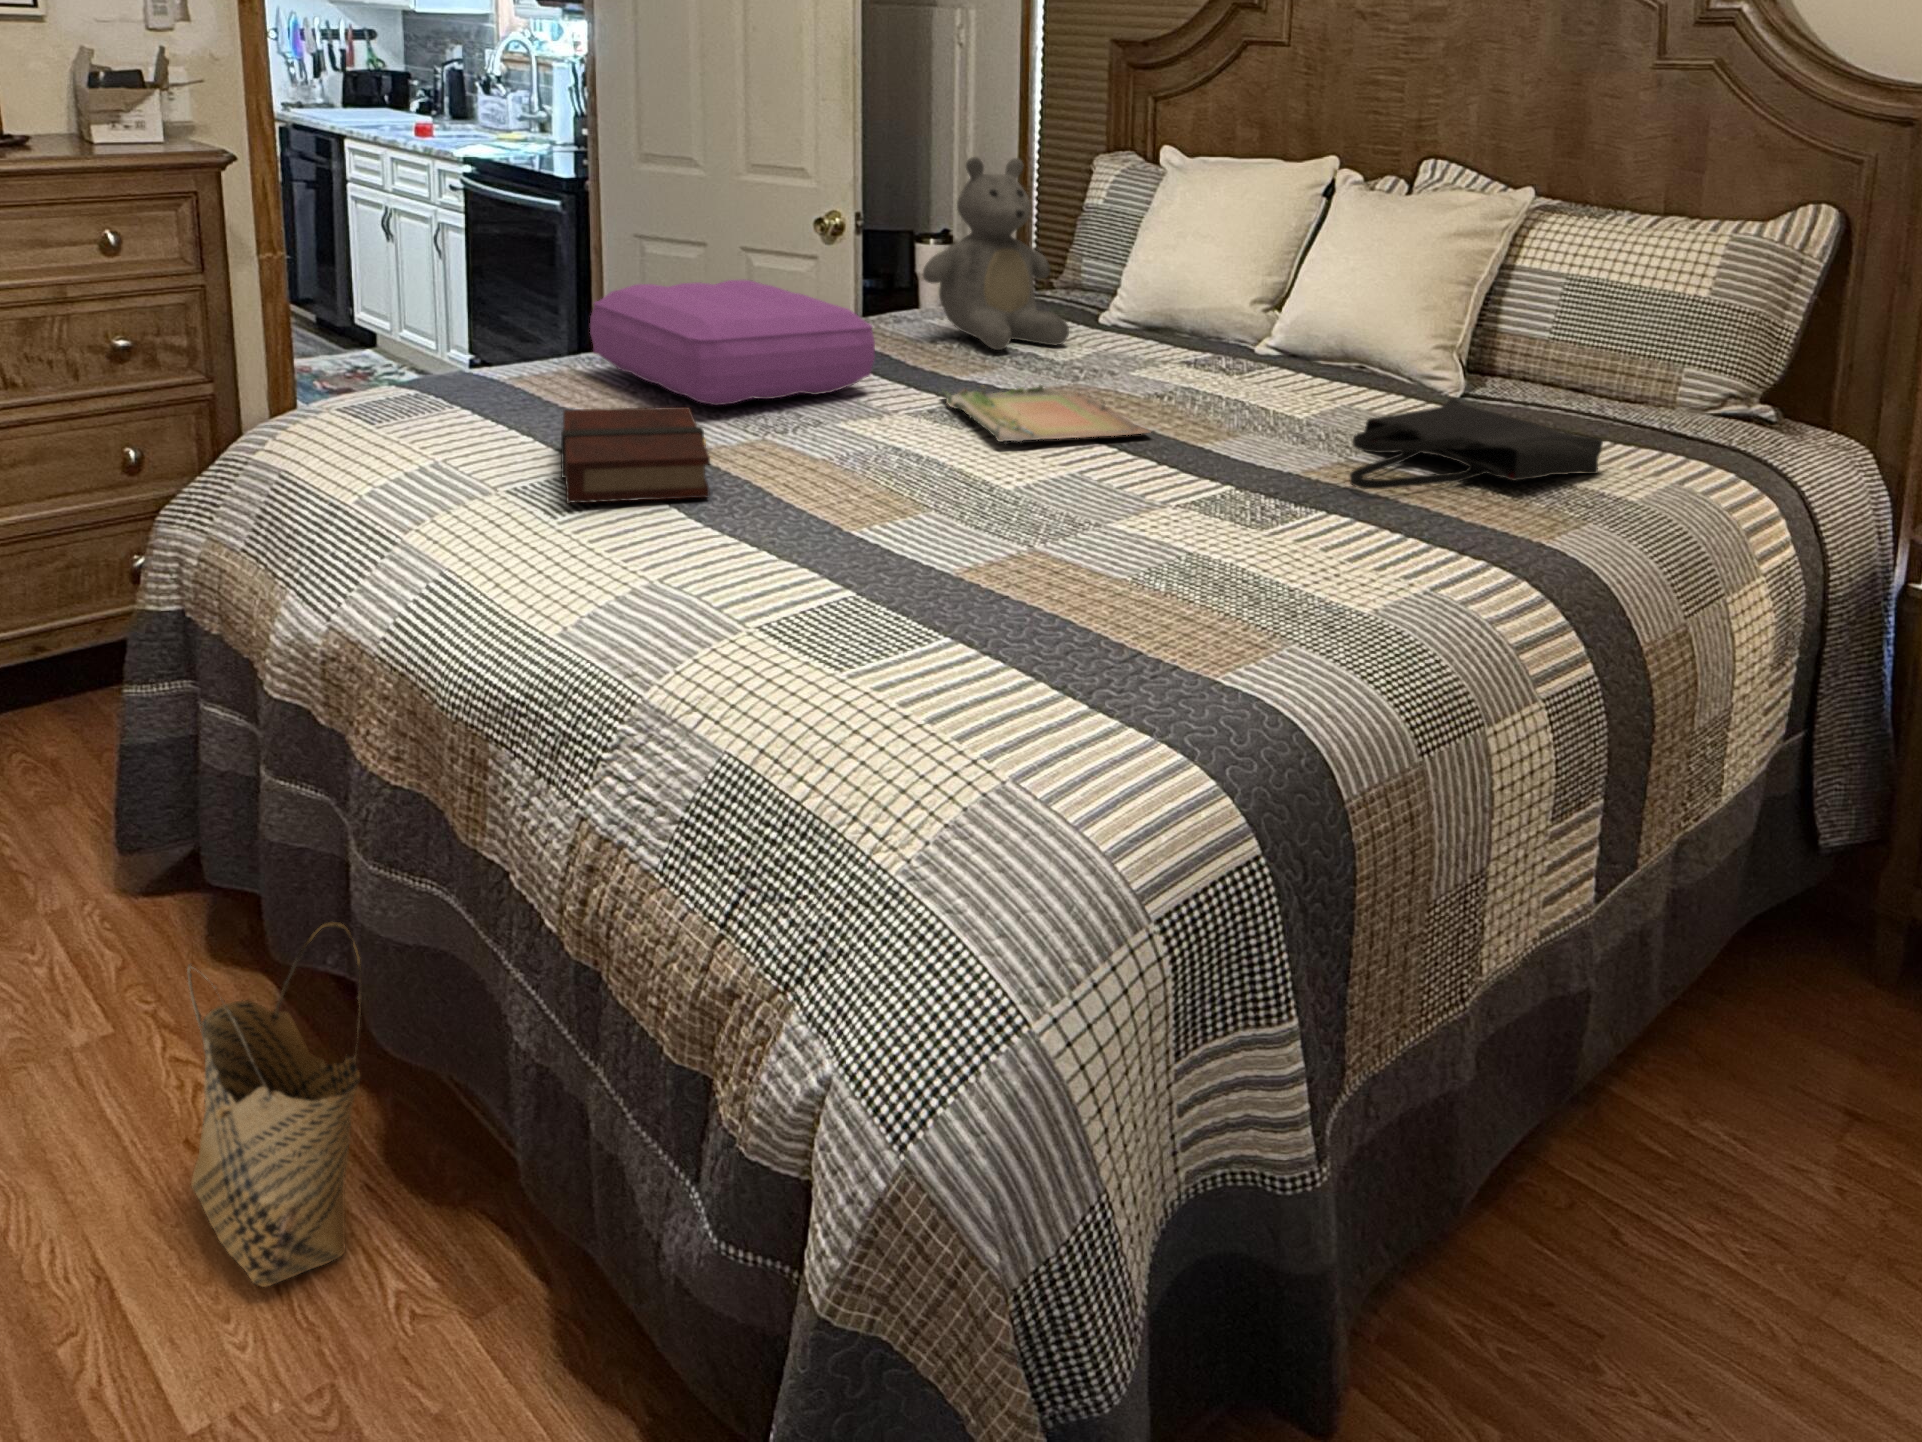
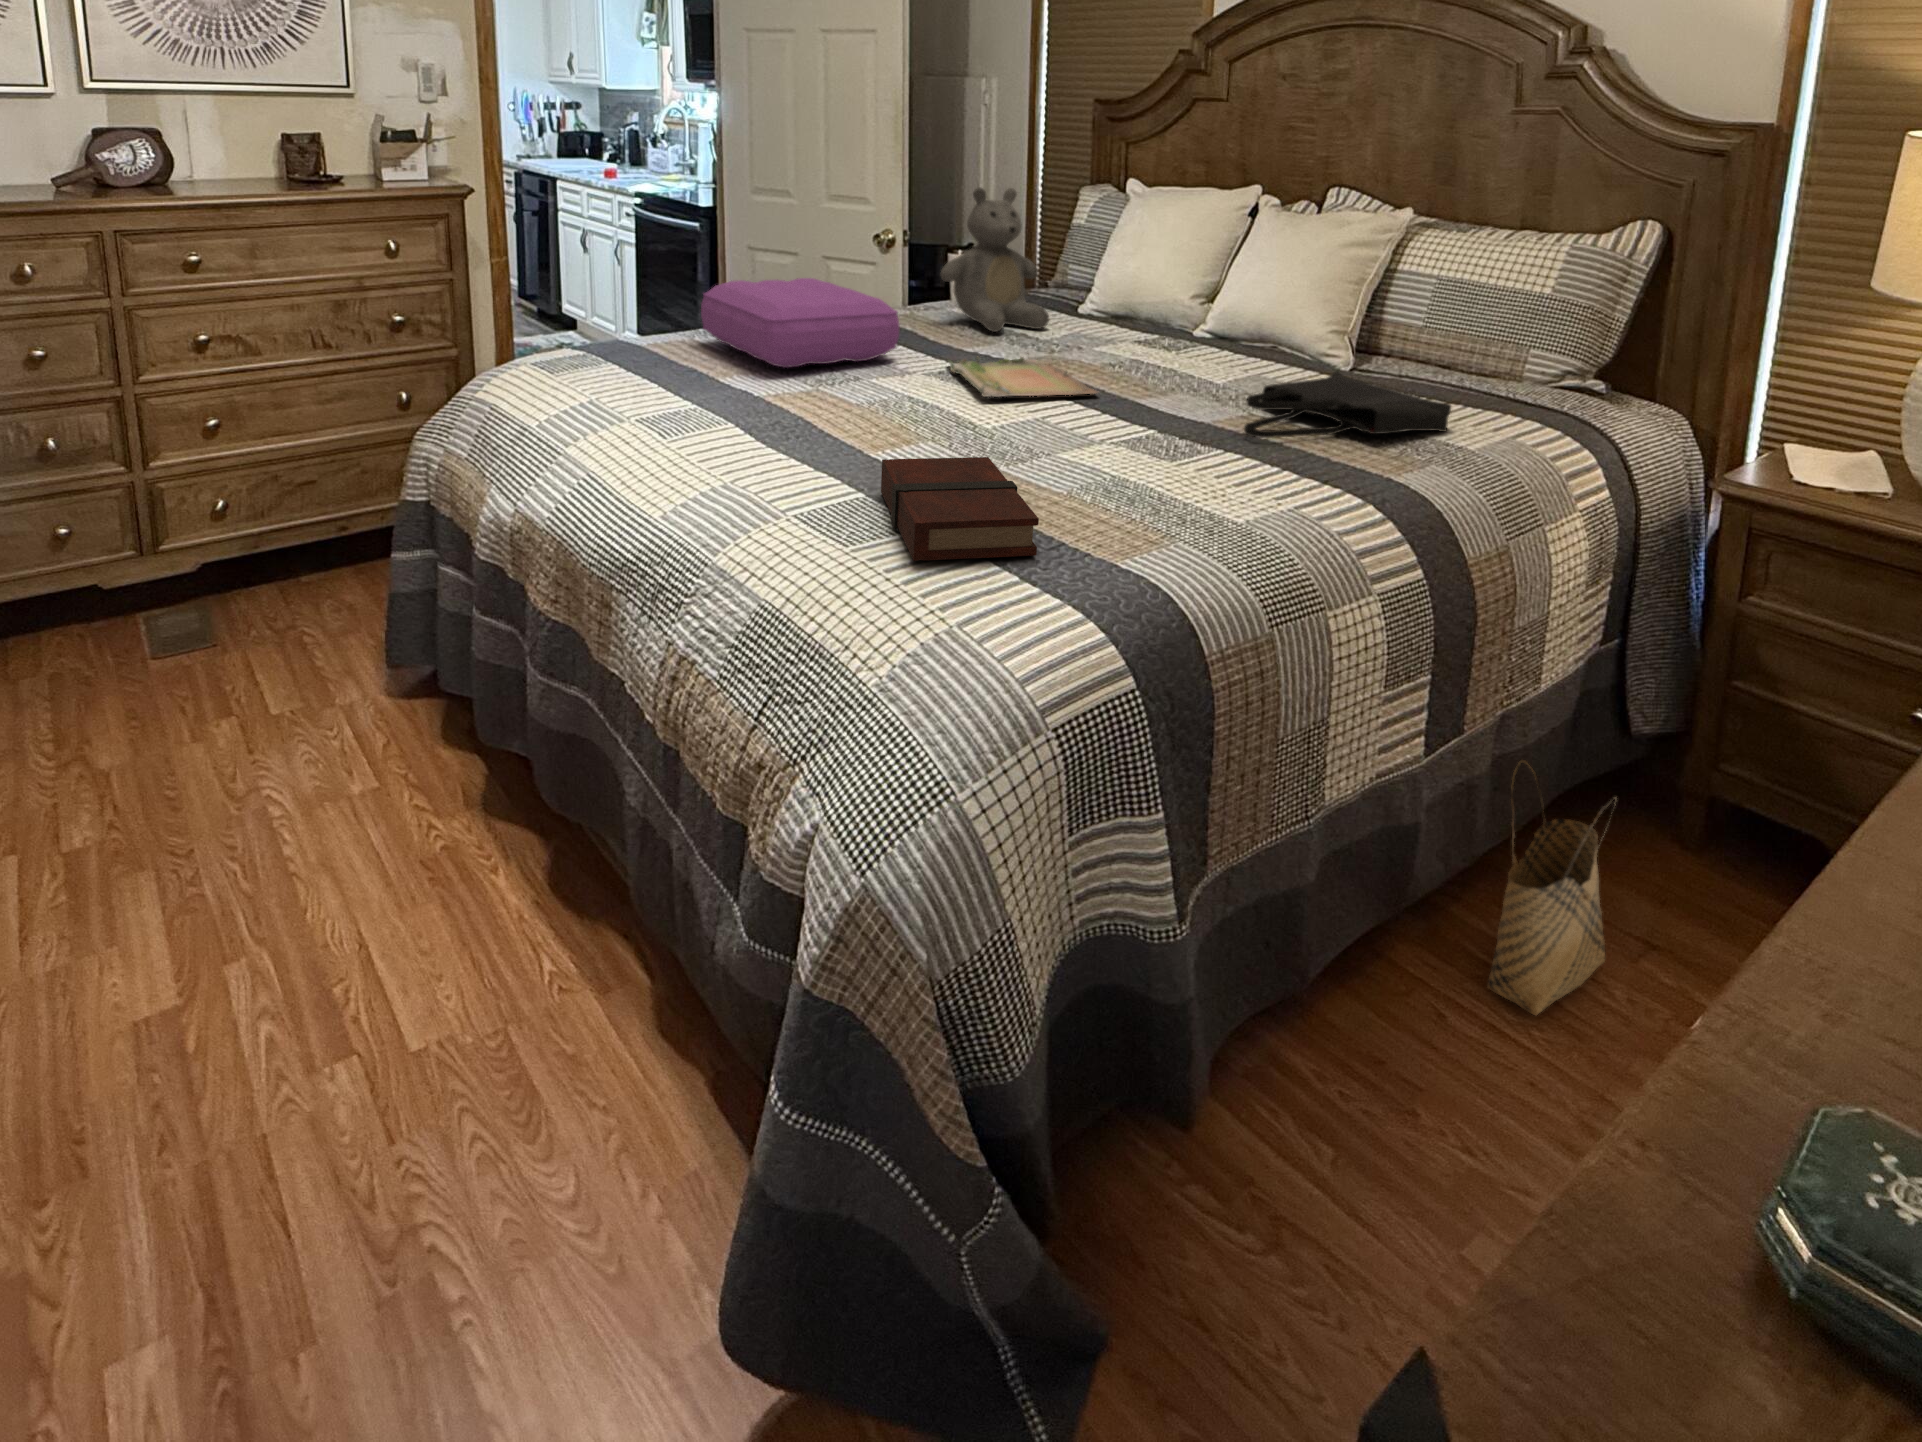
book: present [561,407,710,503] -> present [881,457,1039,561]
woven basket: present [187,921,362,1287] -> present [1487,760,1616,1015]

